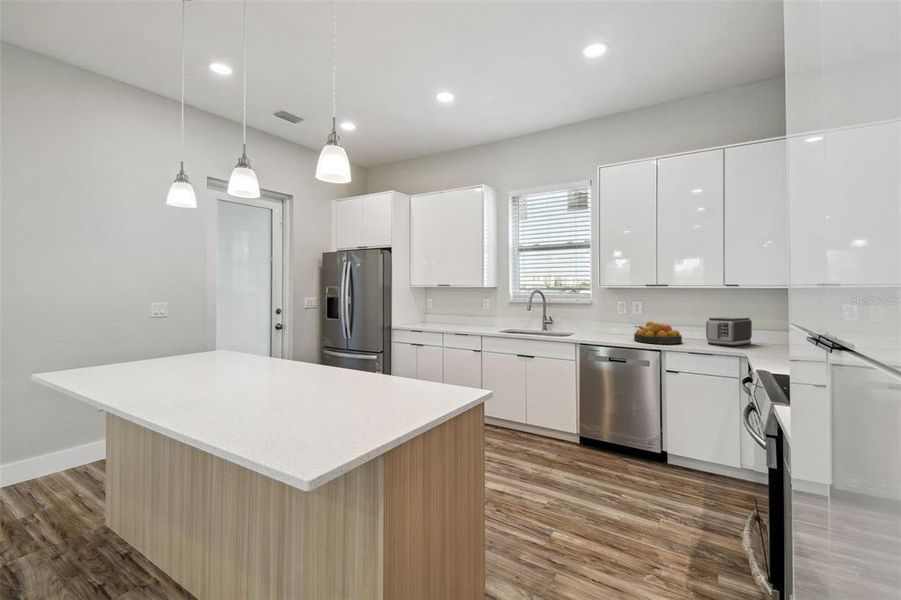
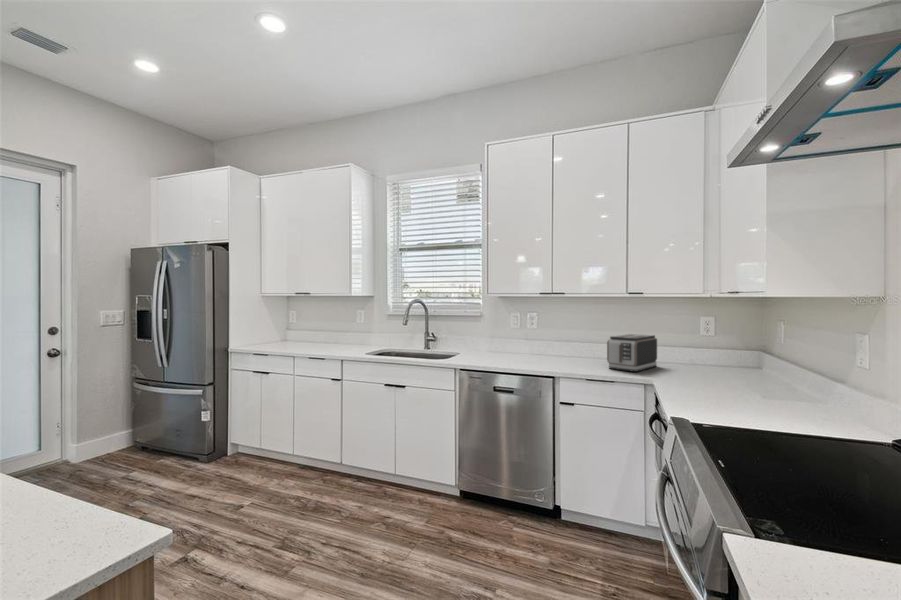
fruit bowl: present [634,322,682,344] -> none [526,341,580,370]

